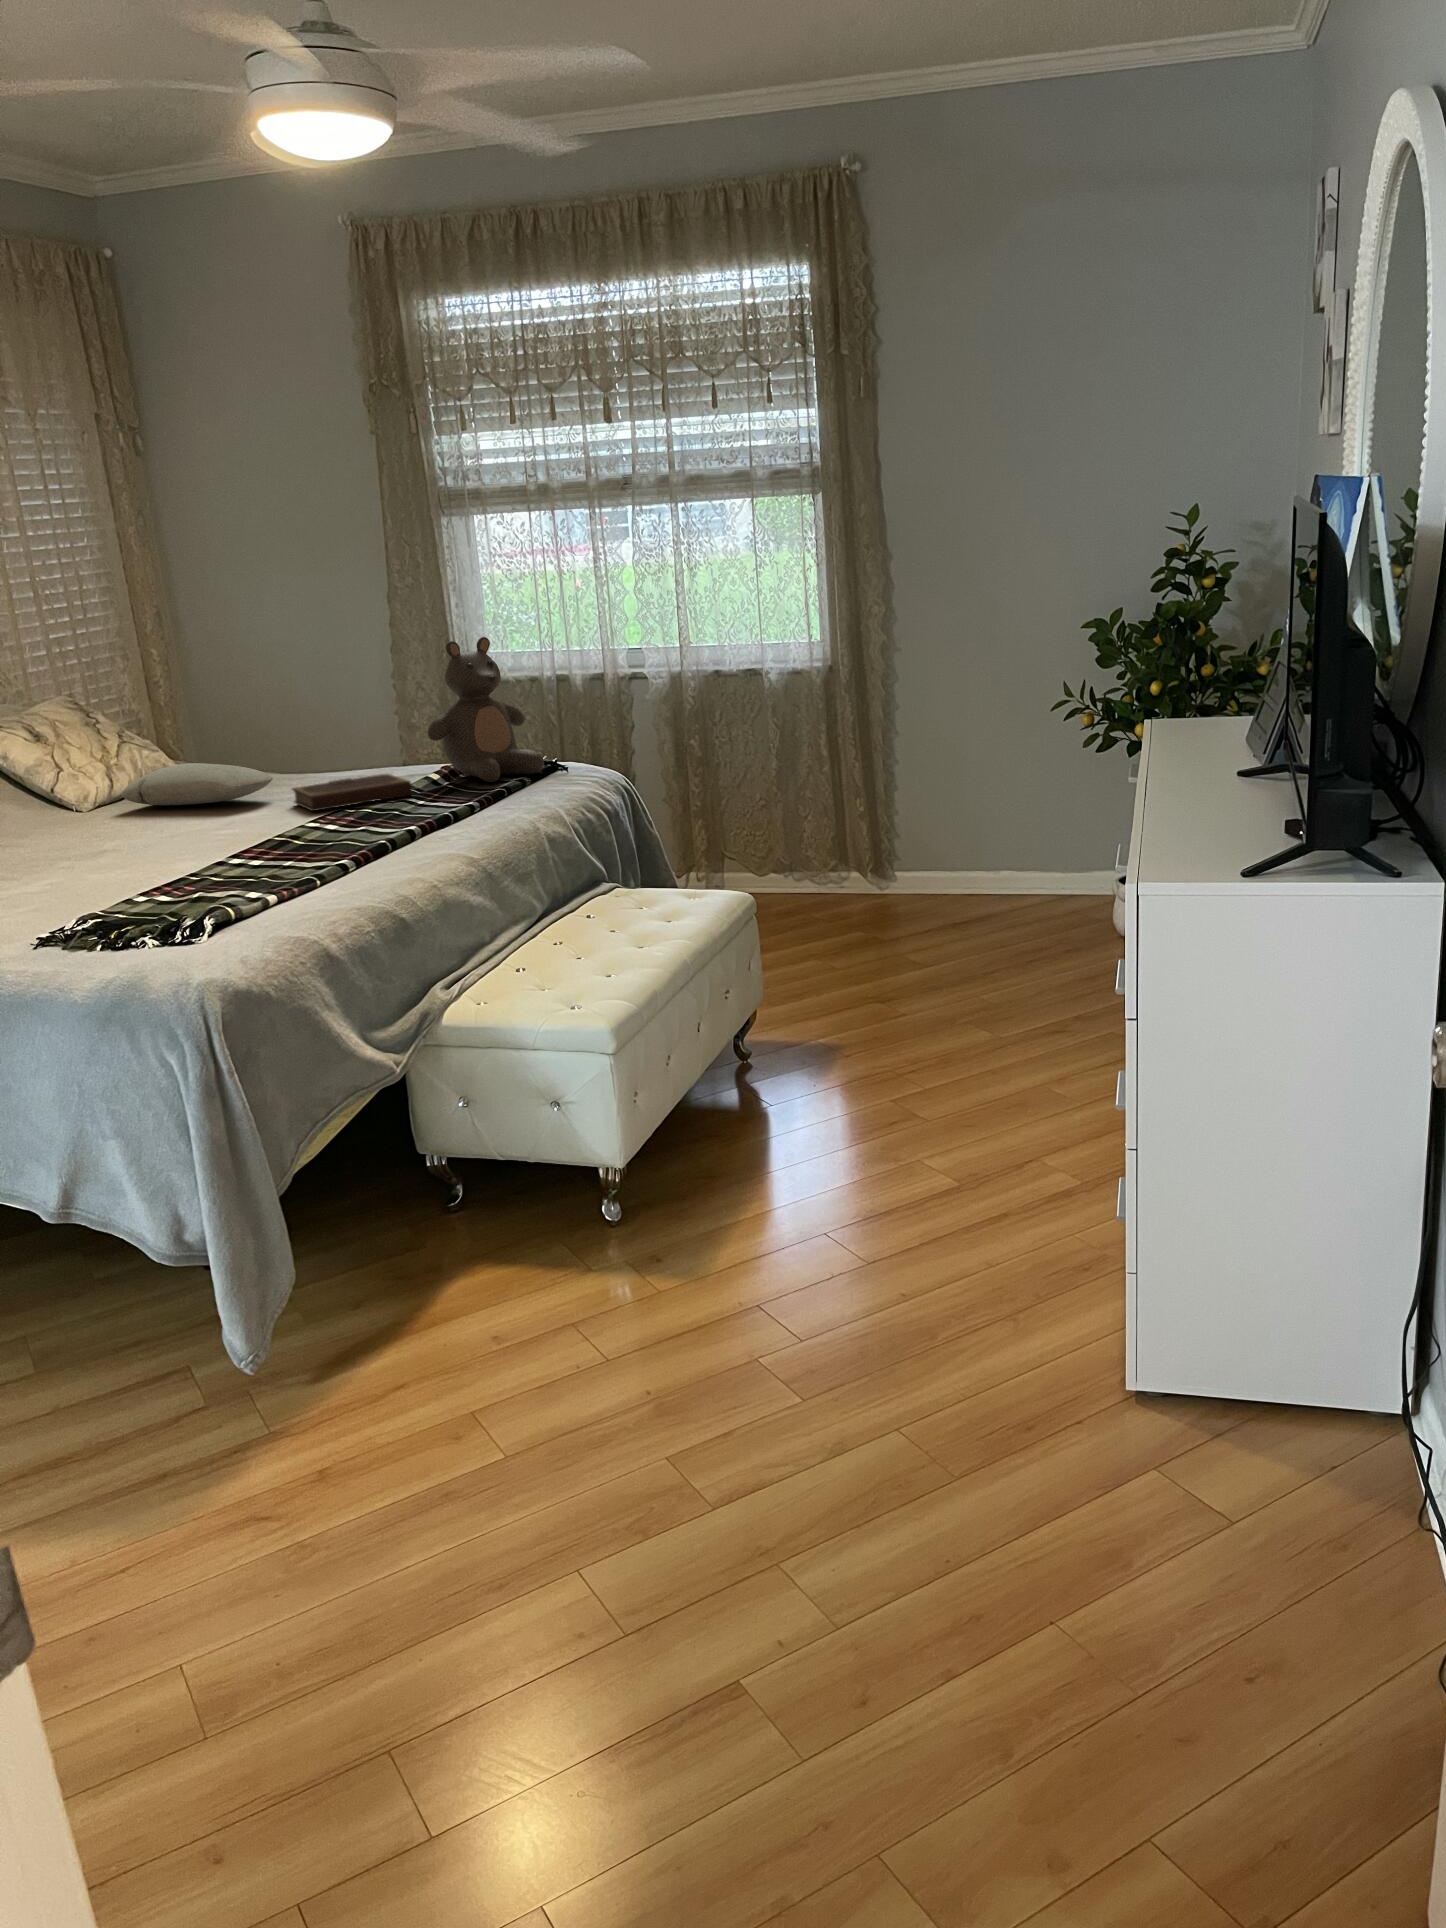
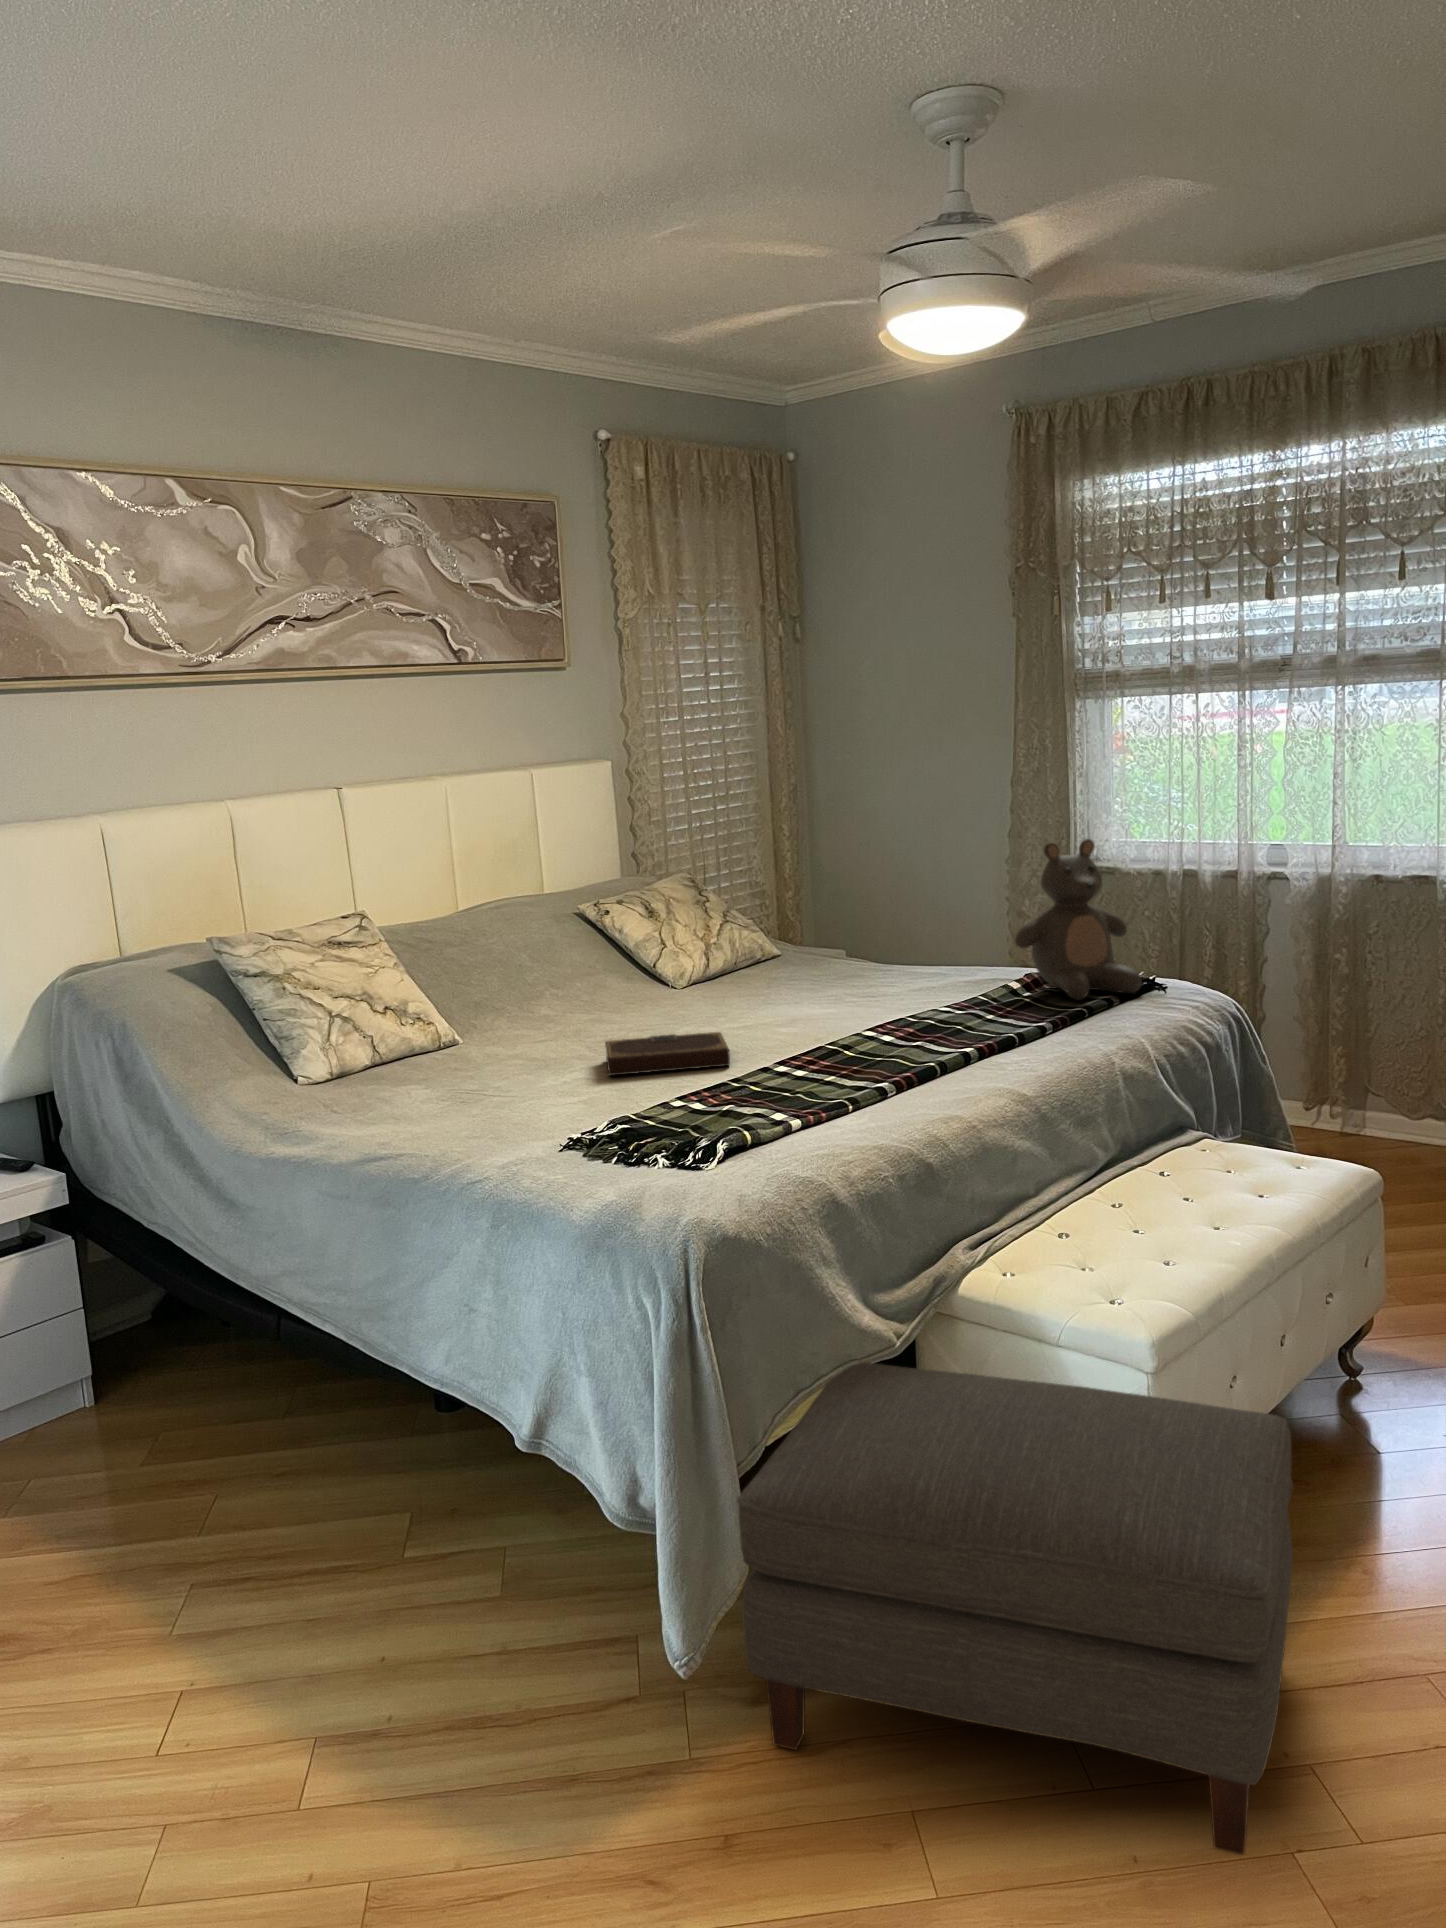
pillow: present [123,763,273,805] -> none [711,949,852,992]
notebook: present [292,774,413,811] -> present [605,1032,730,1076]
ottoman: none [295,1066,749,1410] -> present [737,1363,1293,1855]

